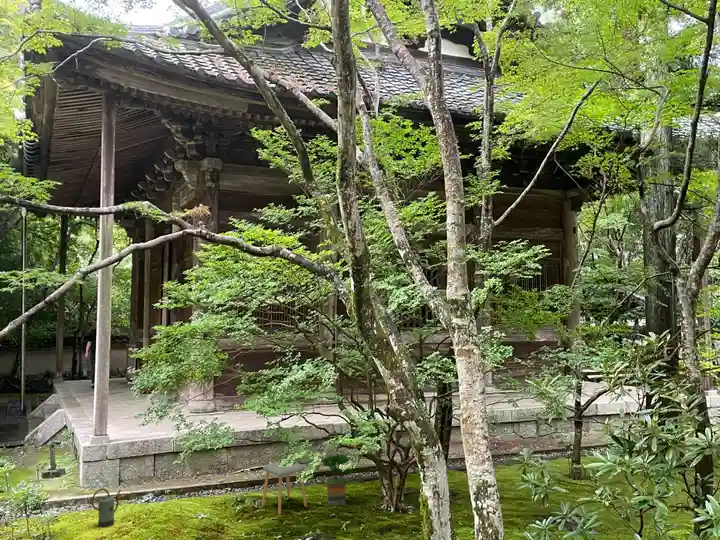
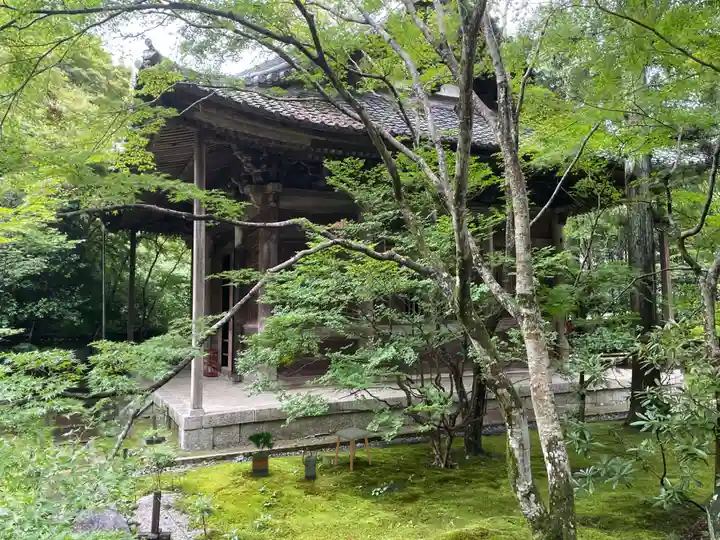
potted tree: present [322,454,352,505] -> present [248,432,275,477]
watering can: present [91,488,121,527] -> present [302,449,318,480]

